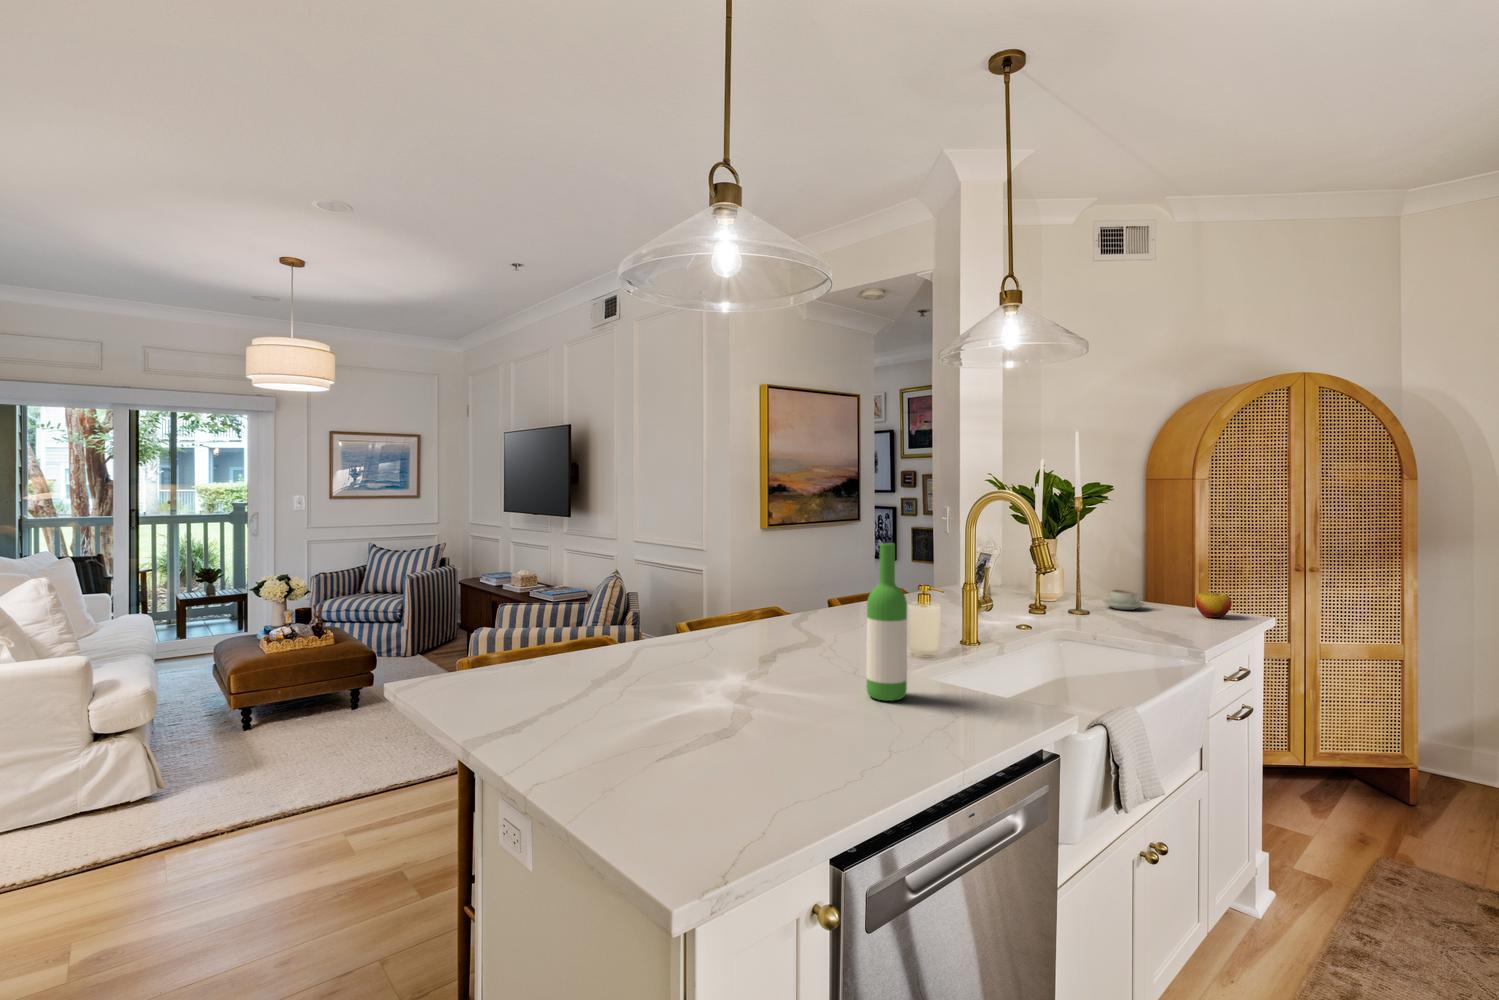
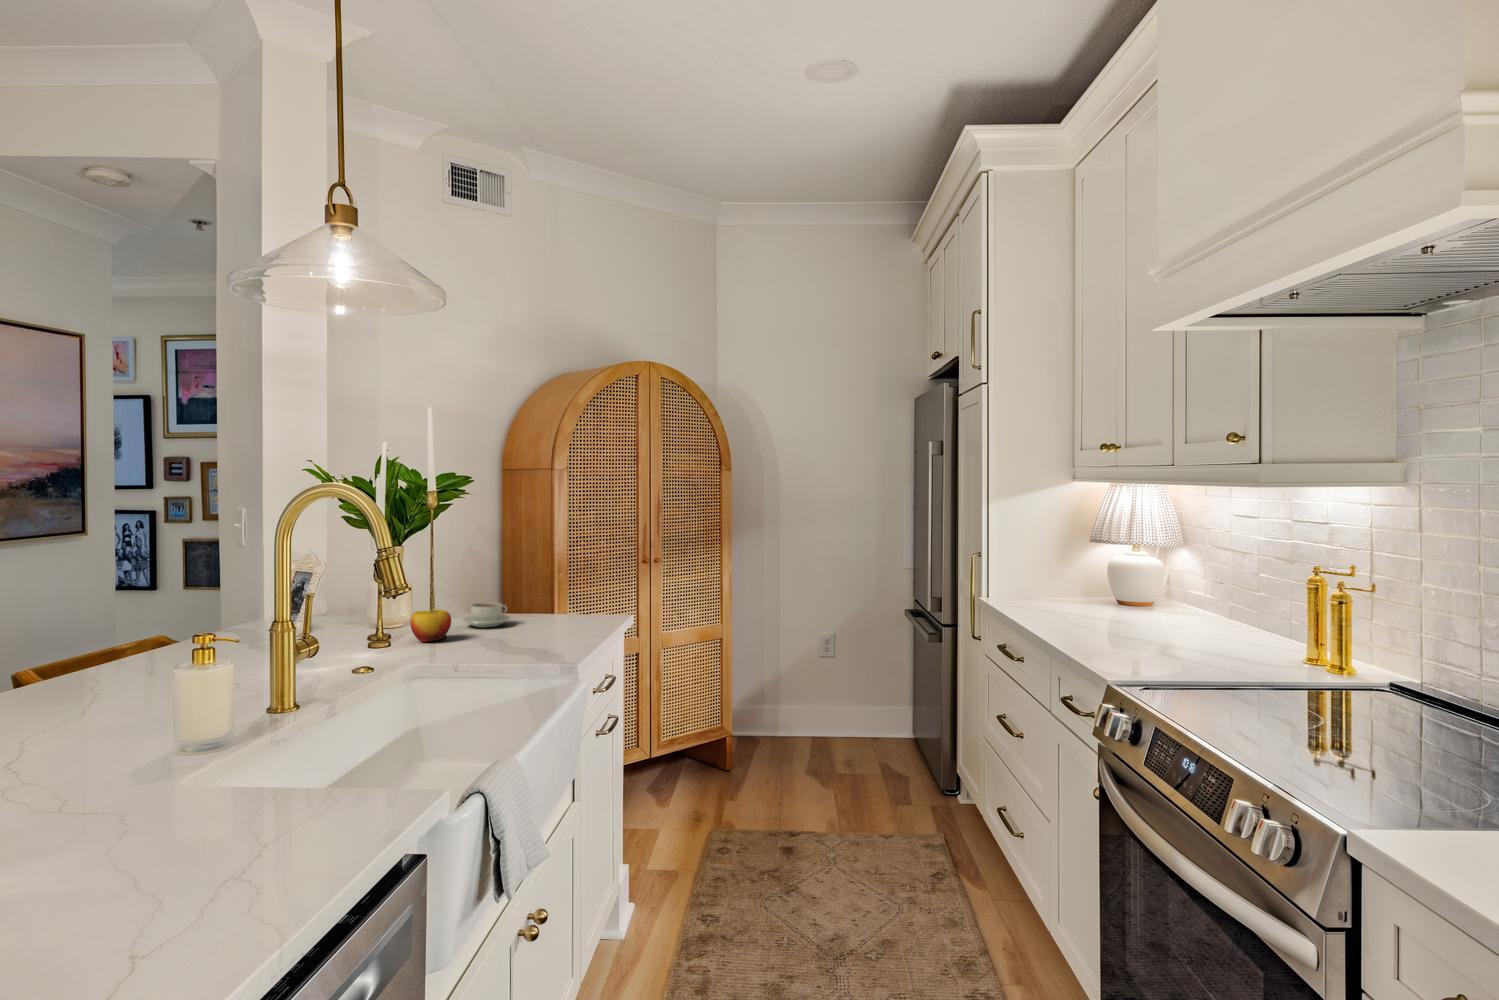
wine bottle: present [866,543,907,701] -> none [79,569,169,861]
apple: present [1196,592,1232,617] -> present [410,609,451,642]

